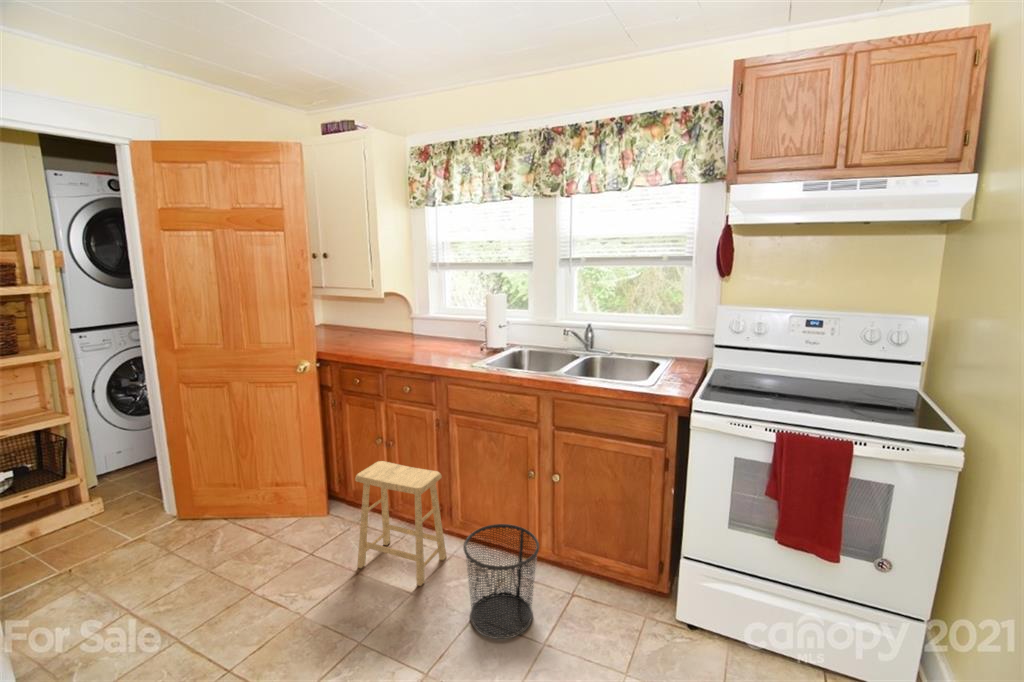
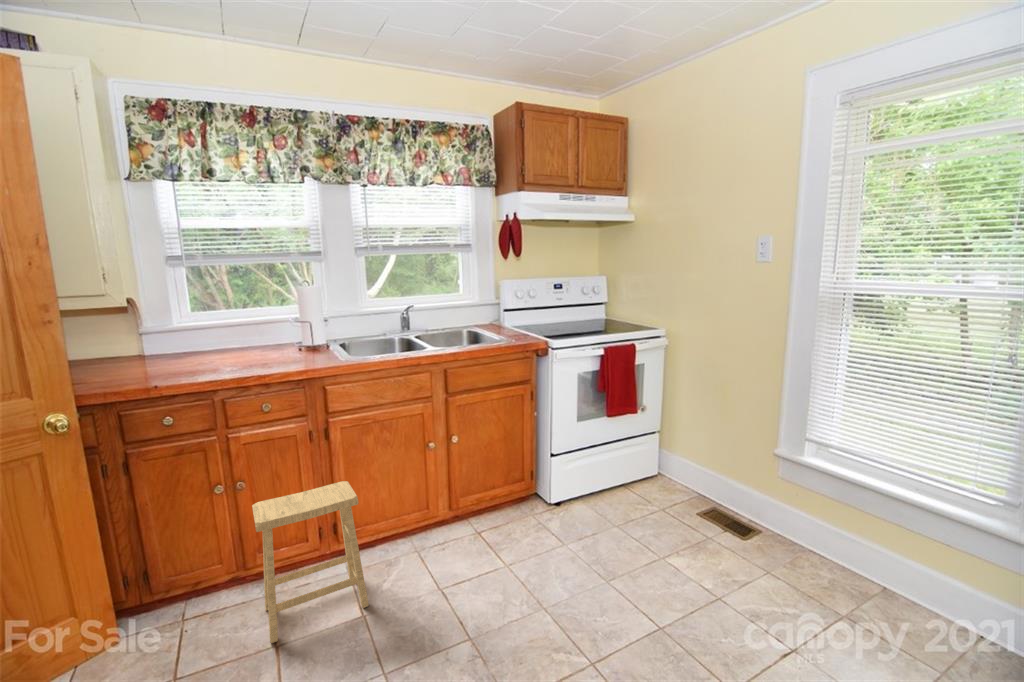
waste bin: present [464,524,539,639] -> none [424,489,496,593]

